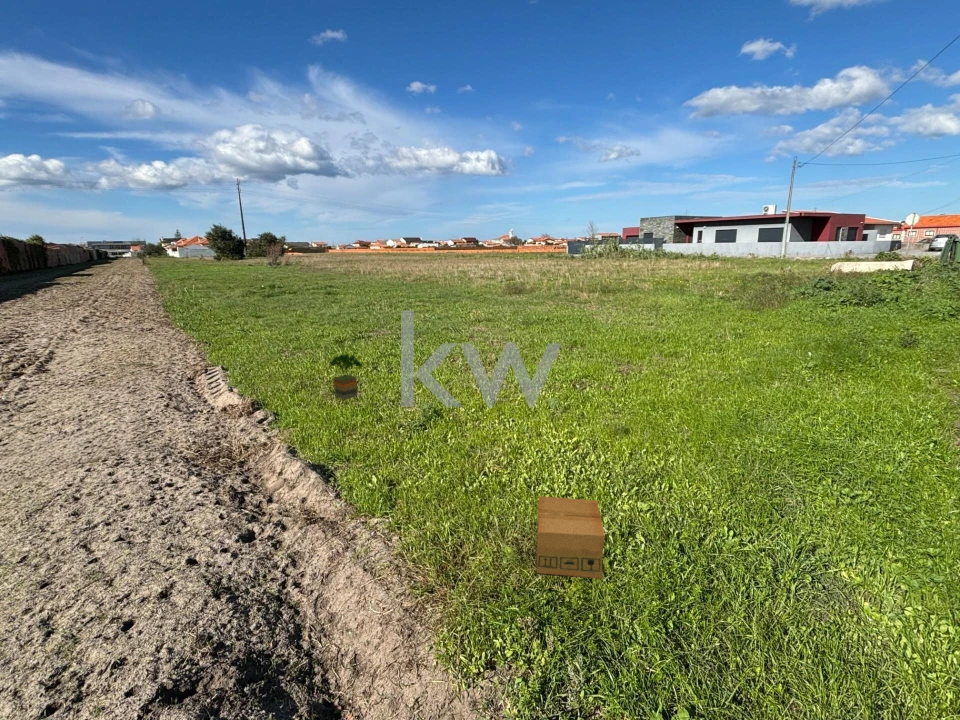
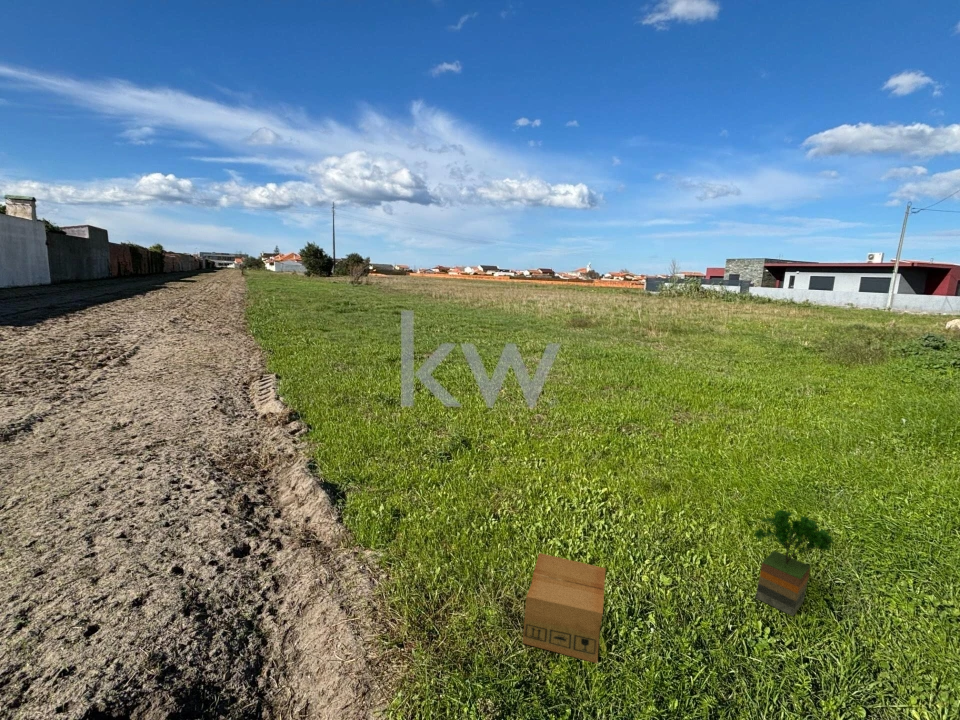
potted tree: present [329,354,362,399] -> present [755,510,835,616]

